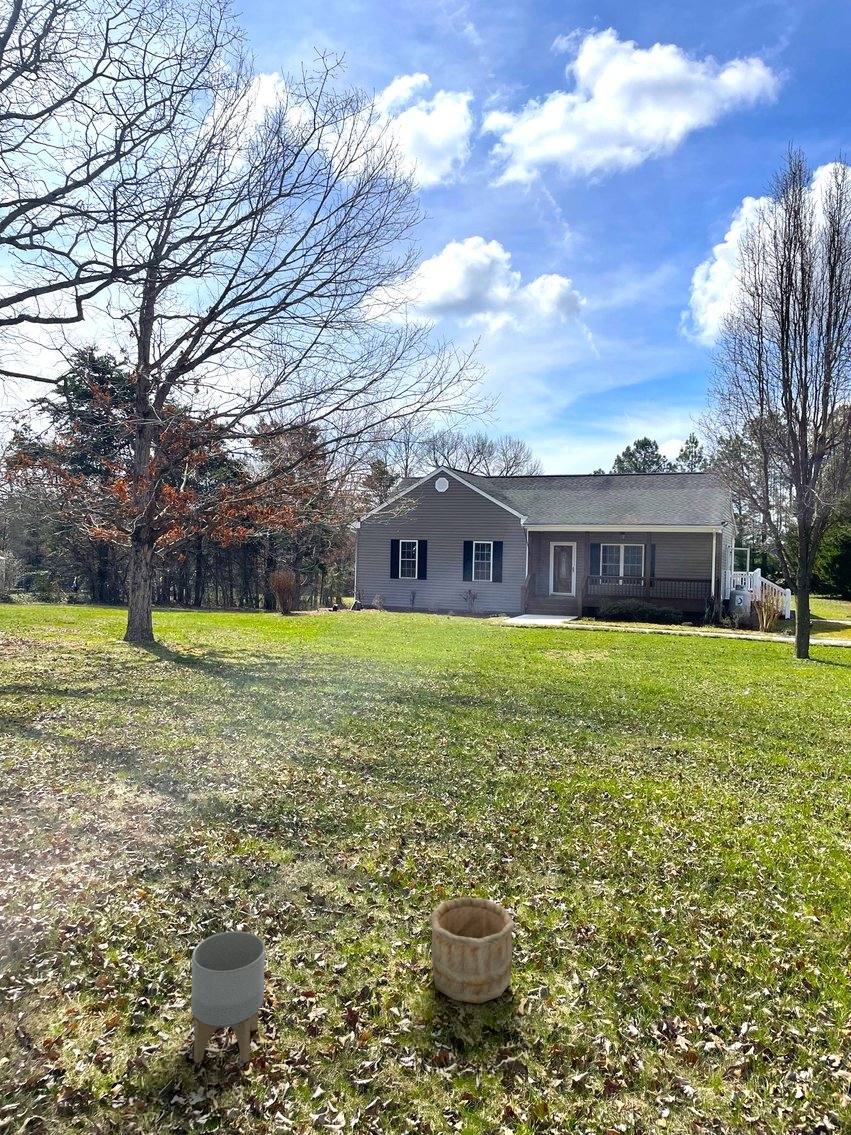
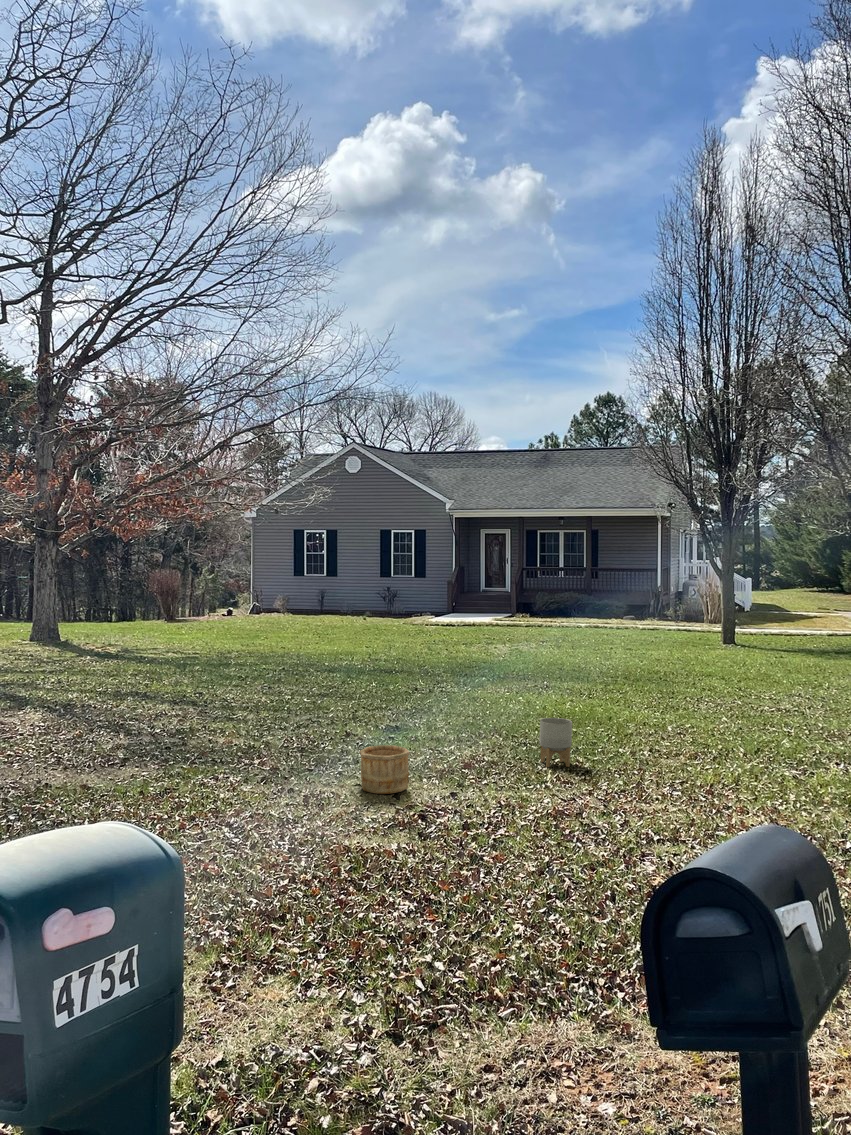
planter: present [191,931,265,1063] -> present [540,718,572,767]

